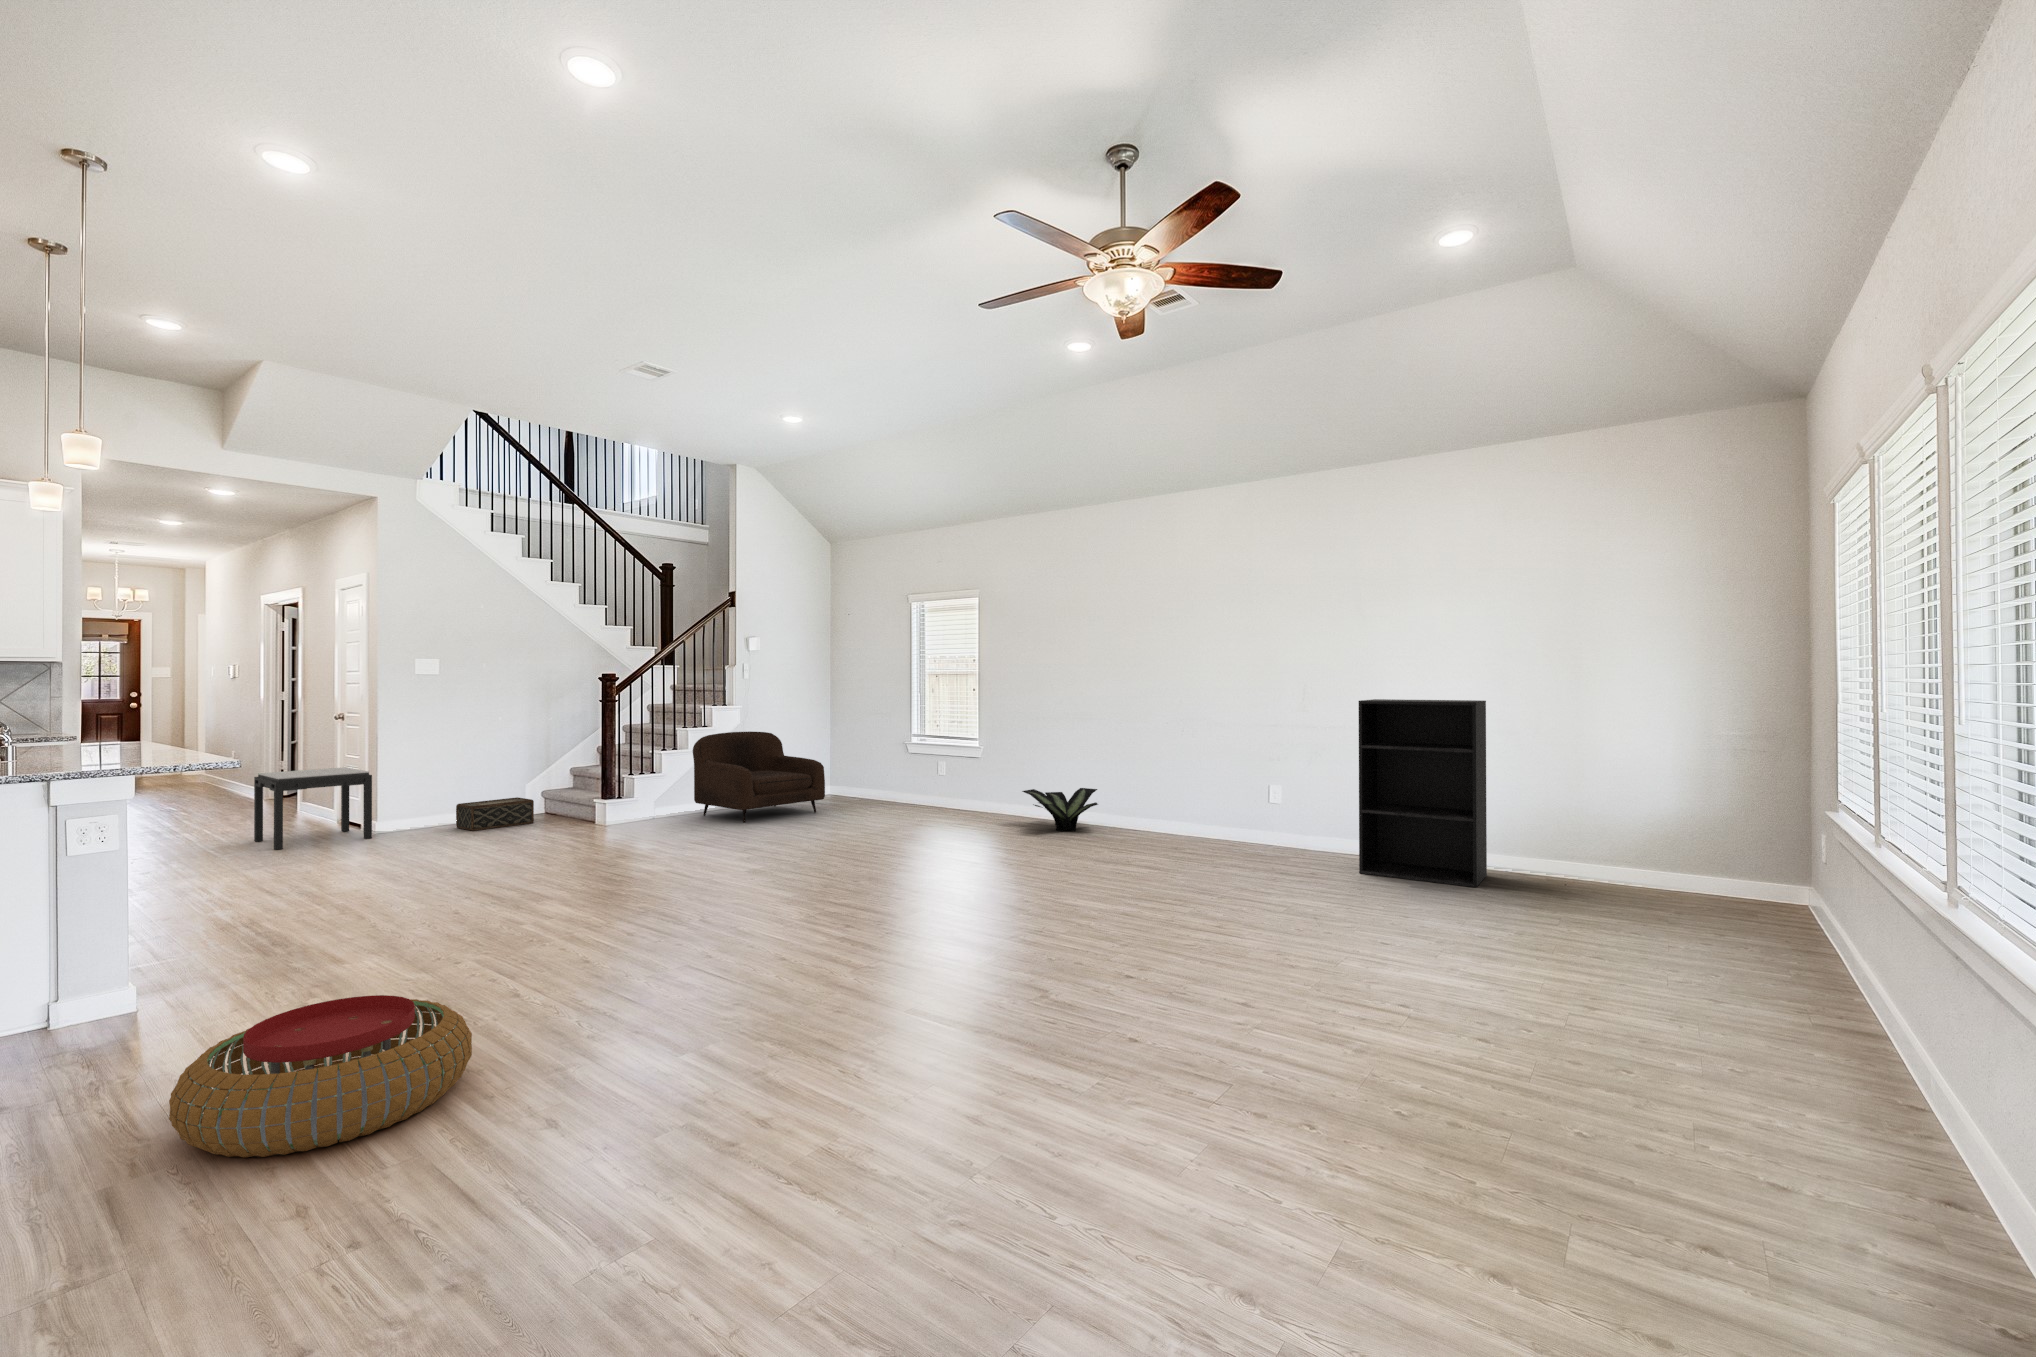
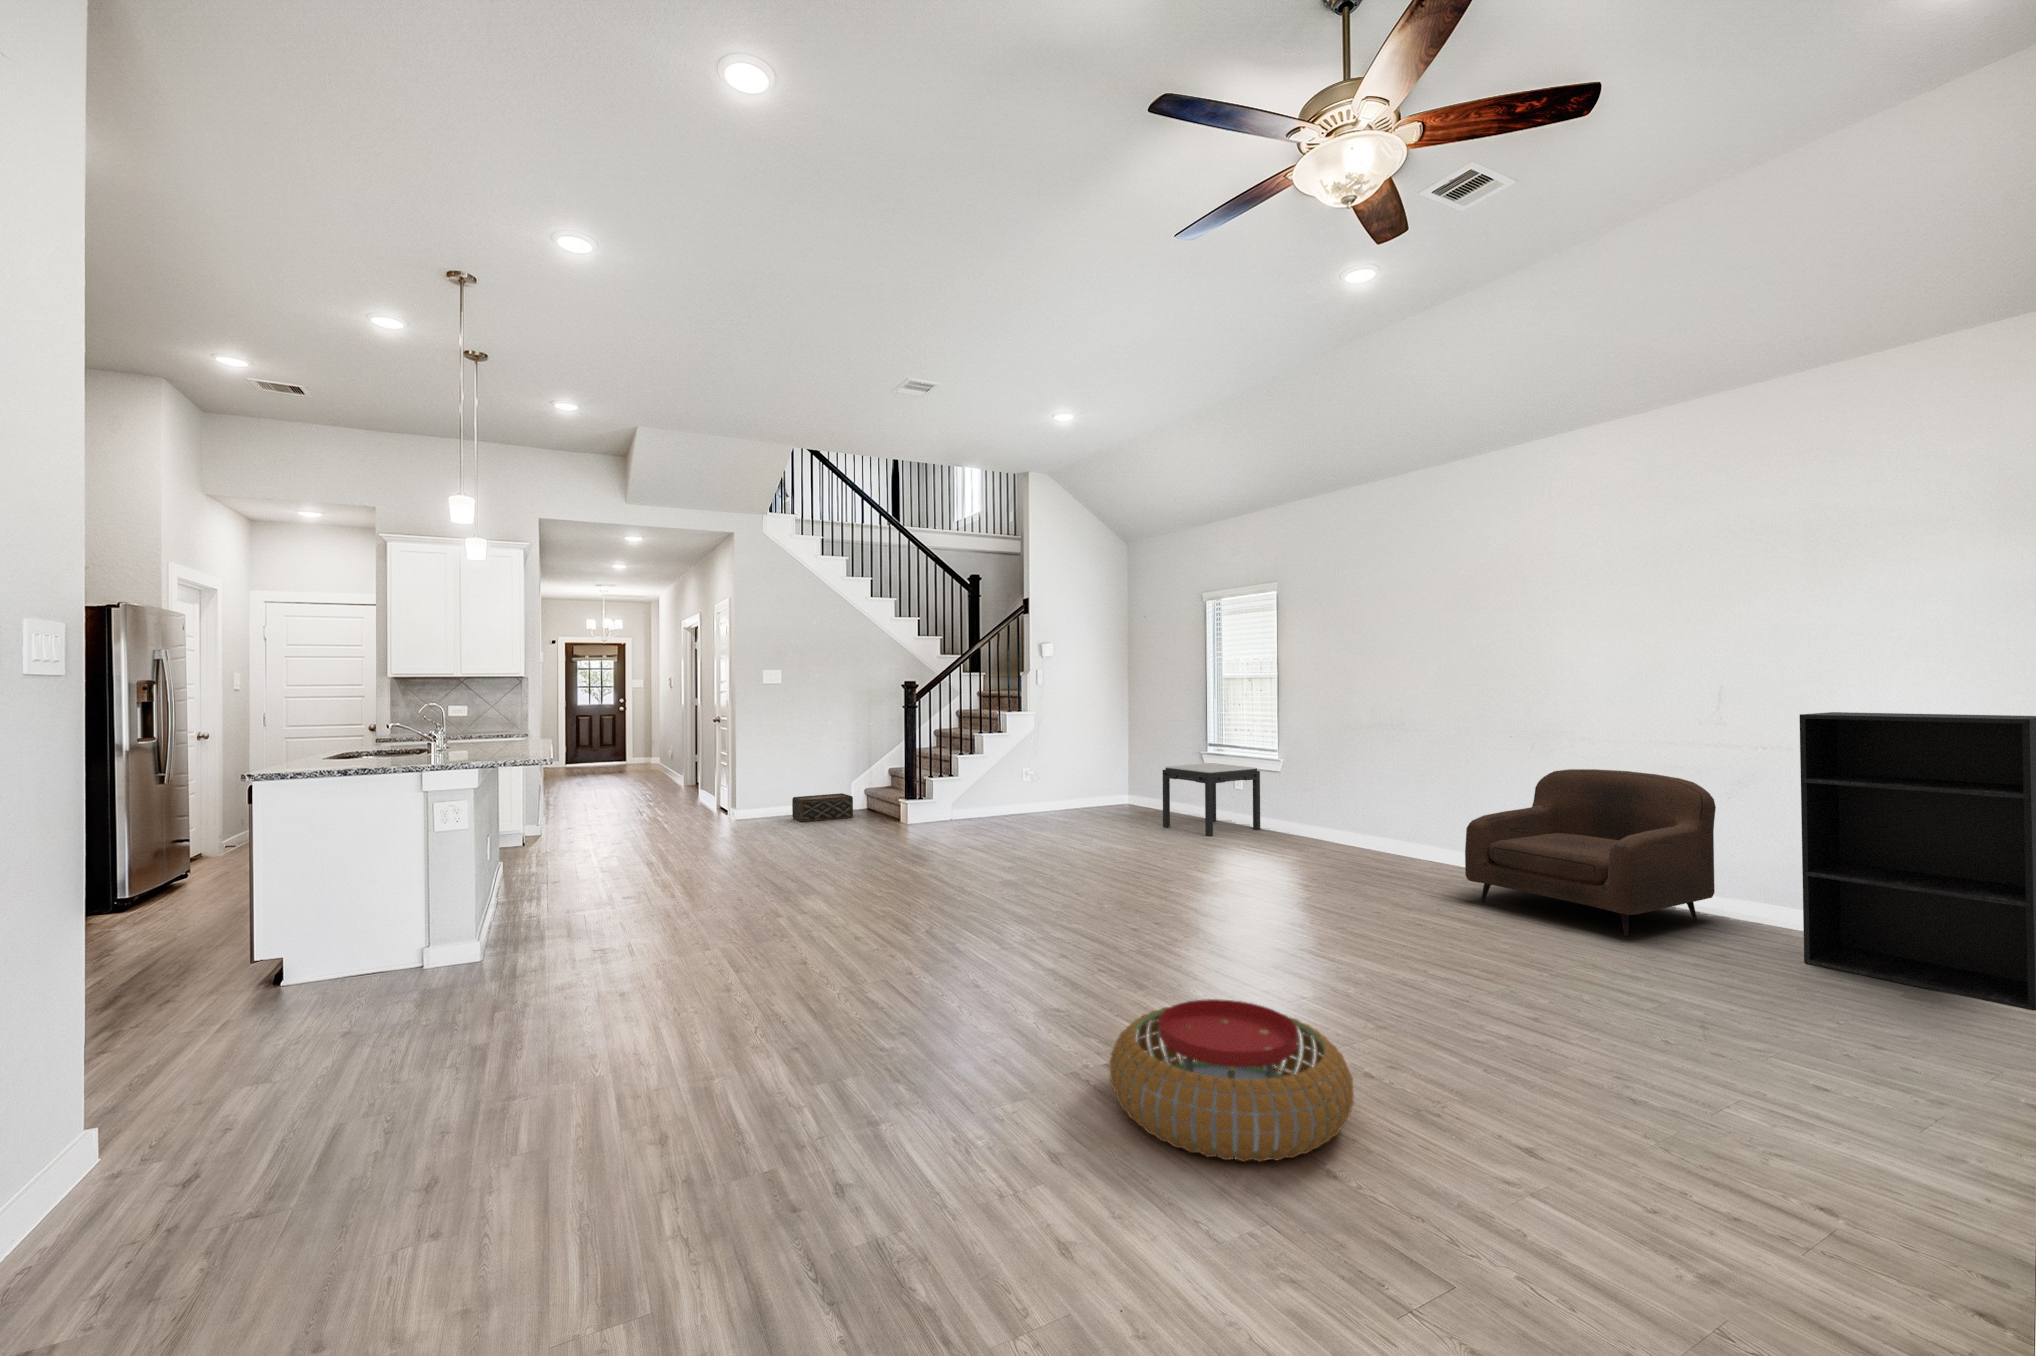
armchair: present [693,732,825,823] -> present [1465,769,1716,936]
side table: present [254,767,372,850] -> present [1163,763,1260,836]
potted plant: present [1022,788,1098,831] -> none [1320,811,1423,864]
pouf: present [169,995,472,1158] -> present [1110,999,1354,1162]

